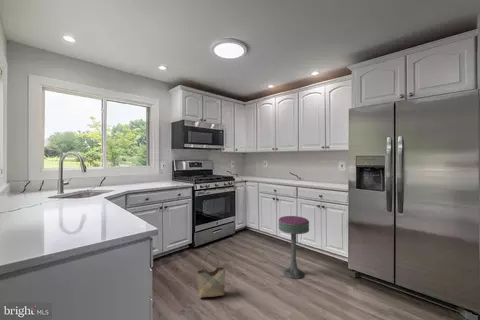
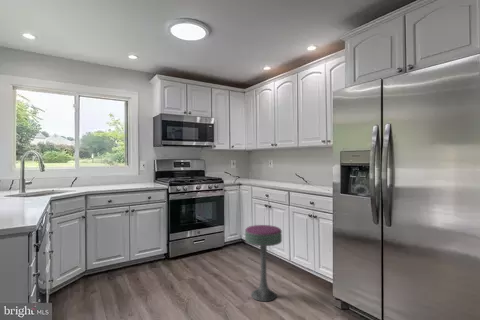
woven basket: present [197,254,225,298] -> none [138,262,171,310]

